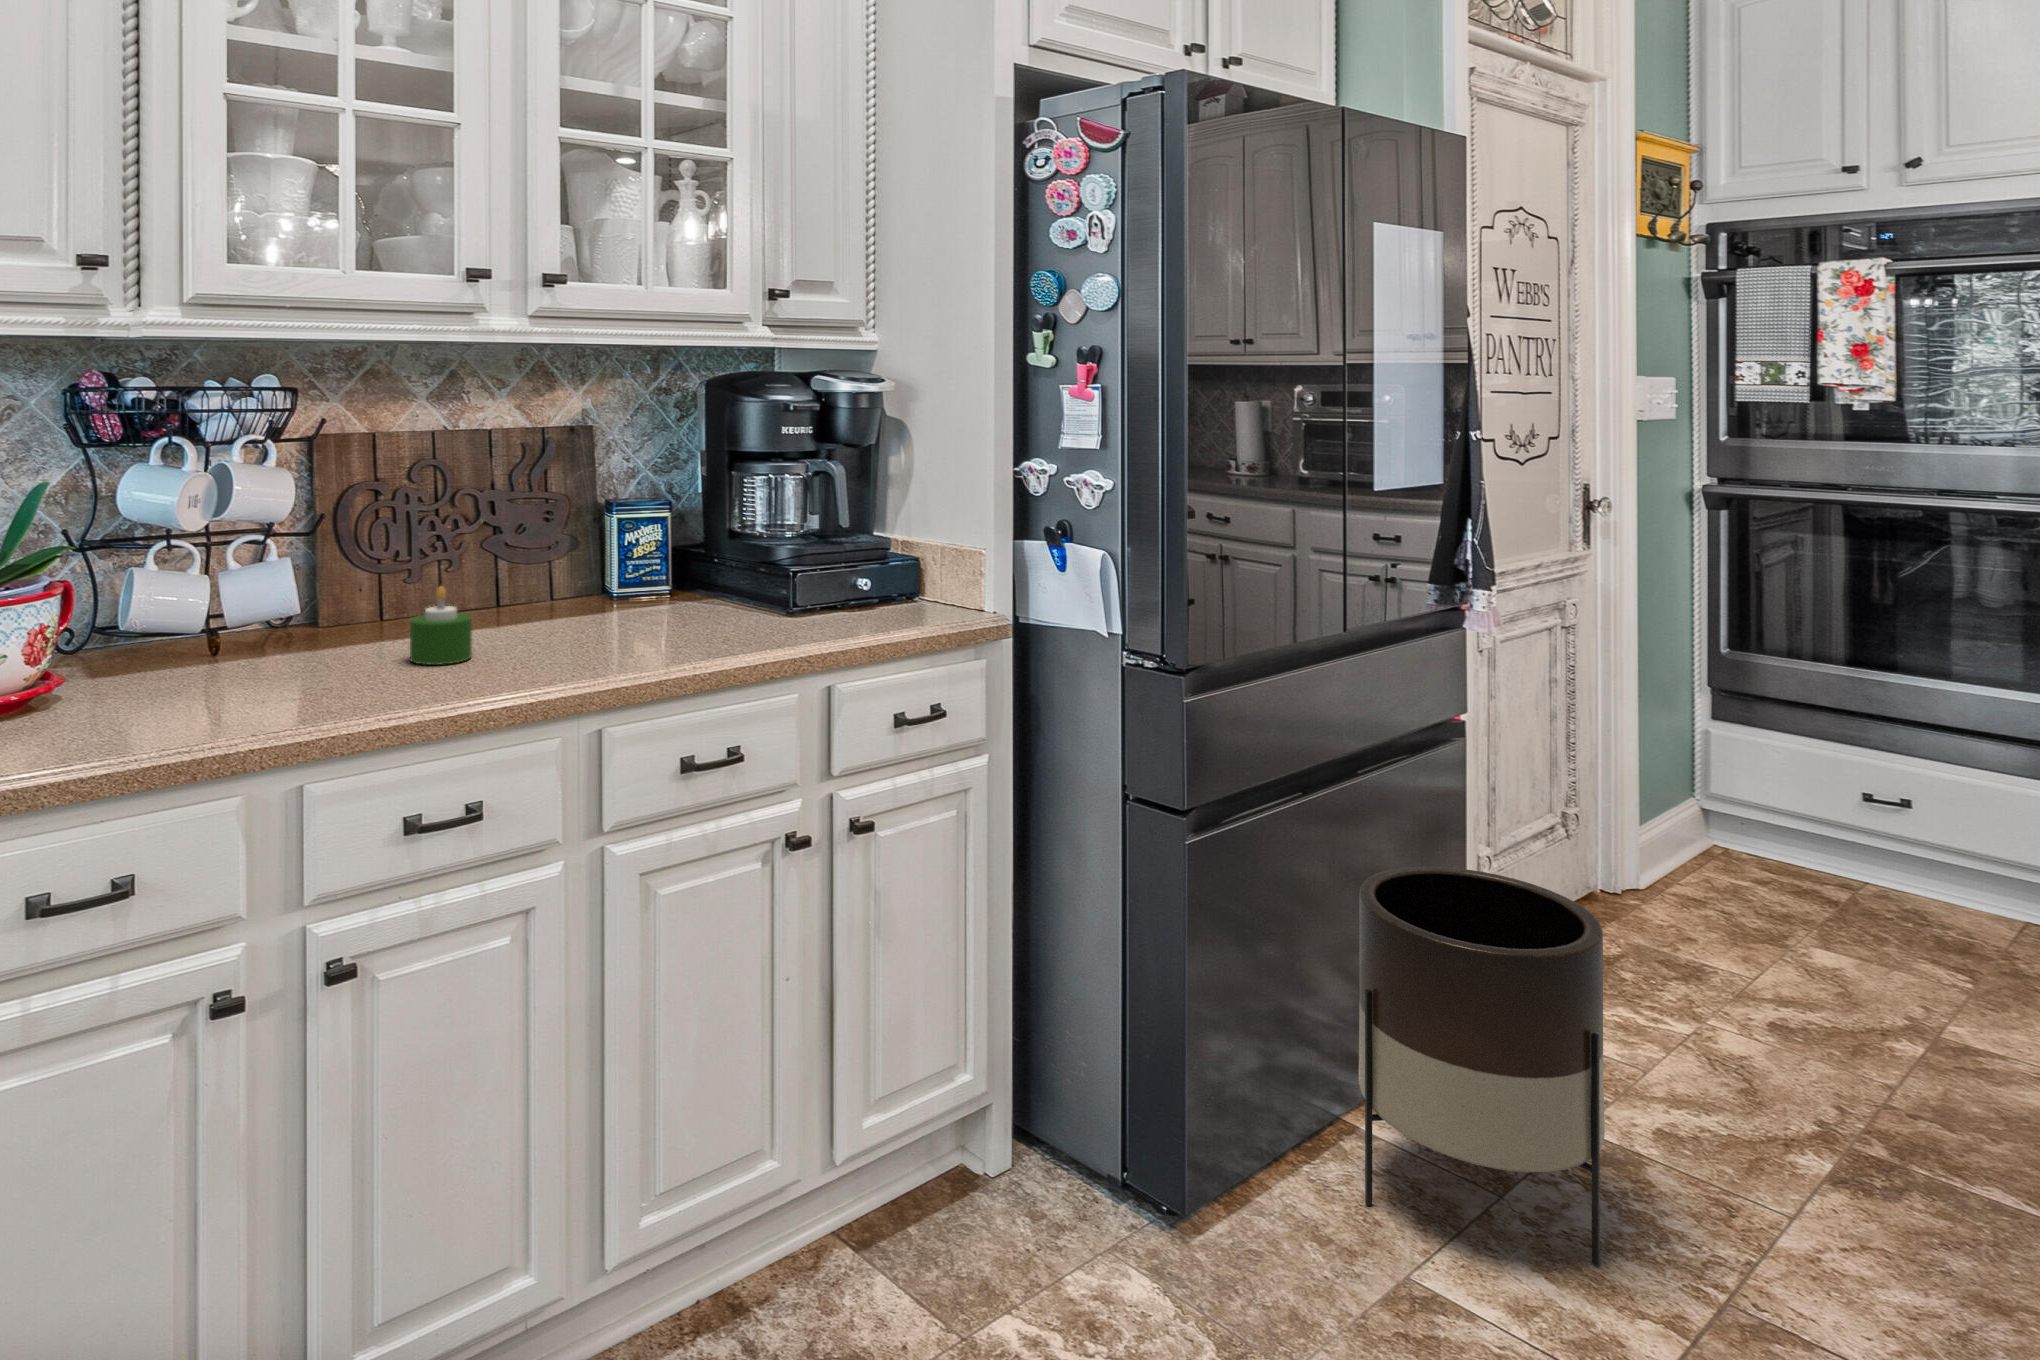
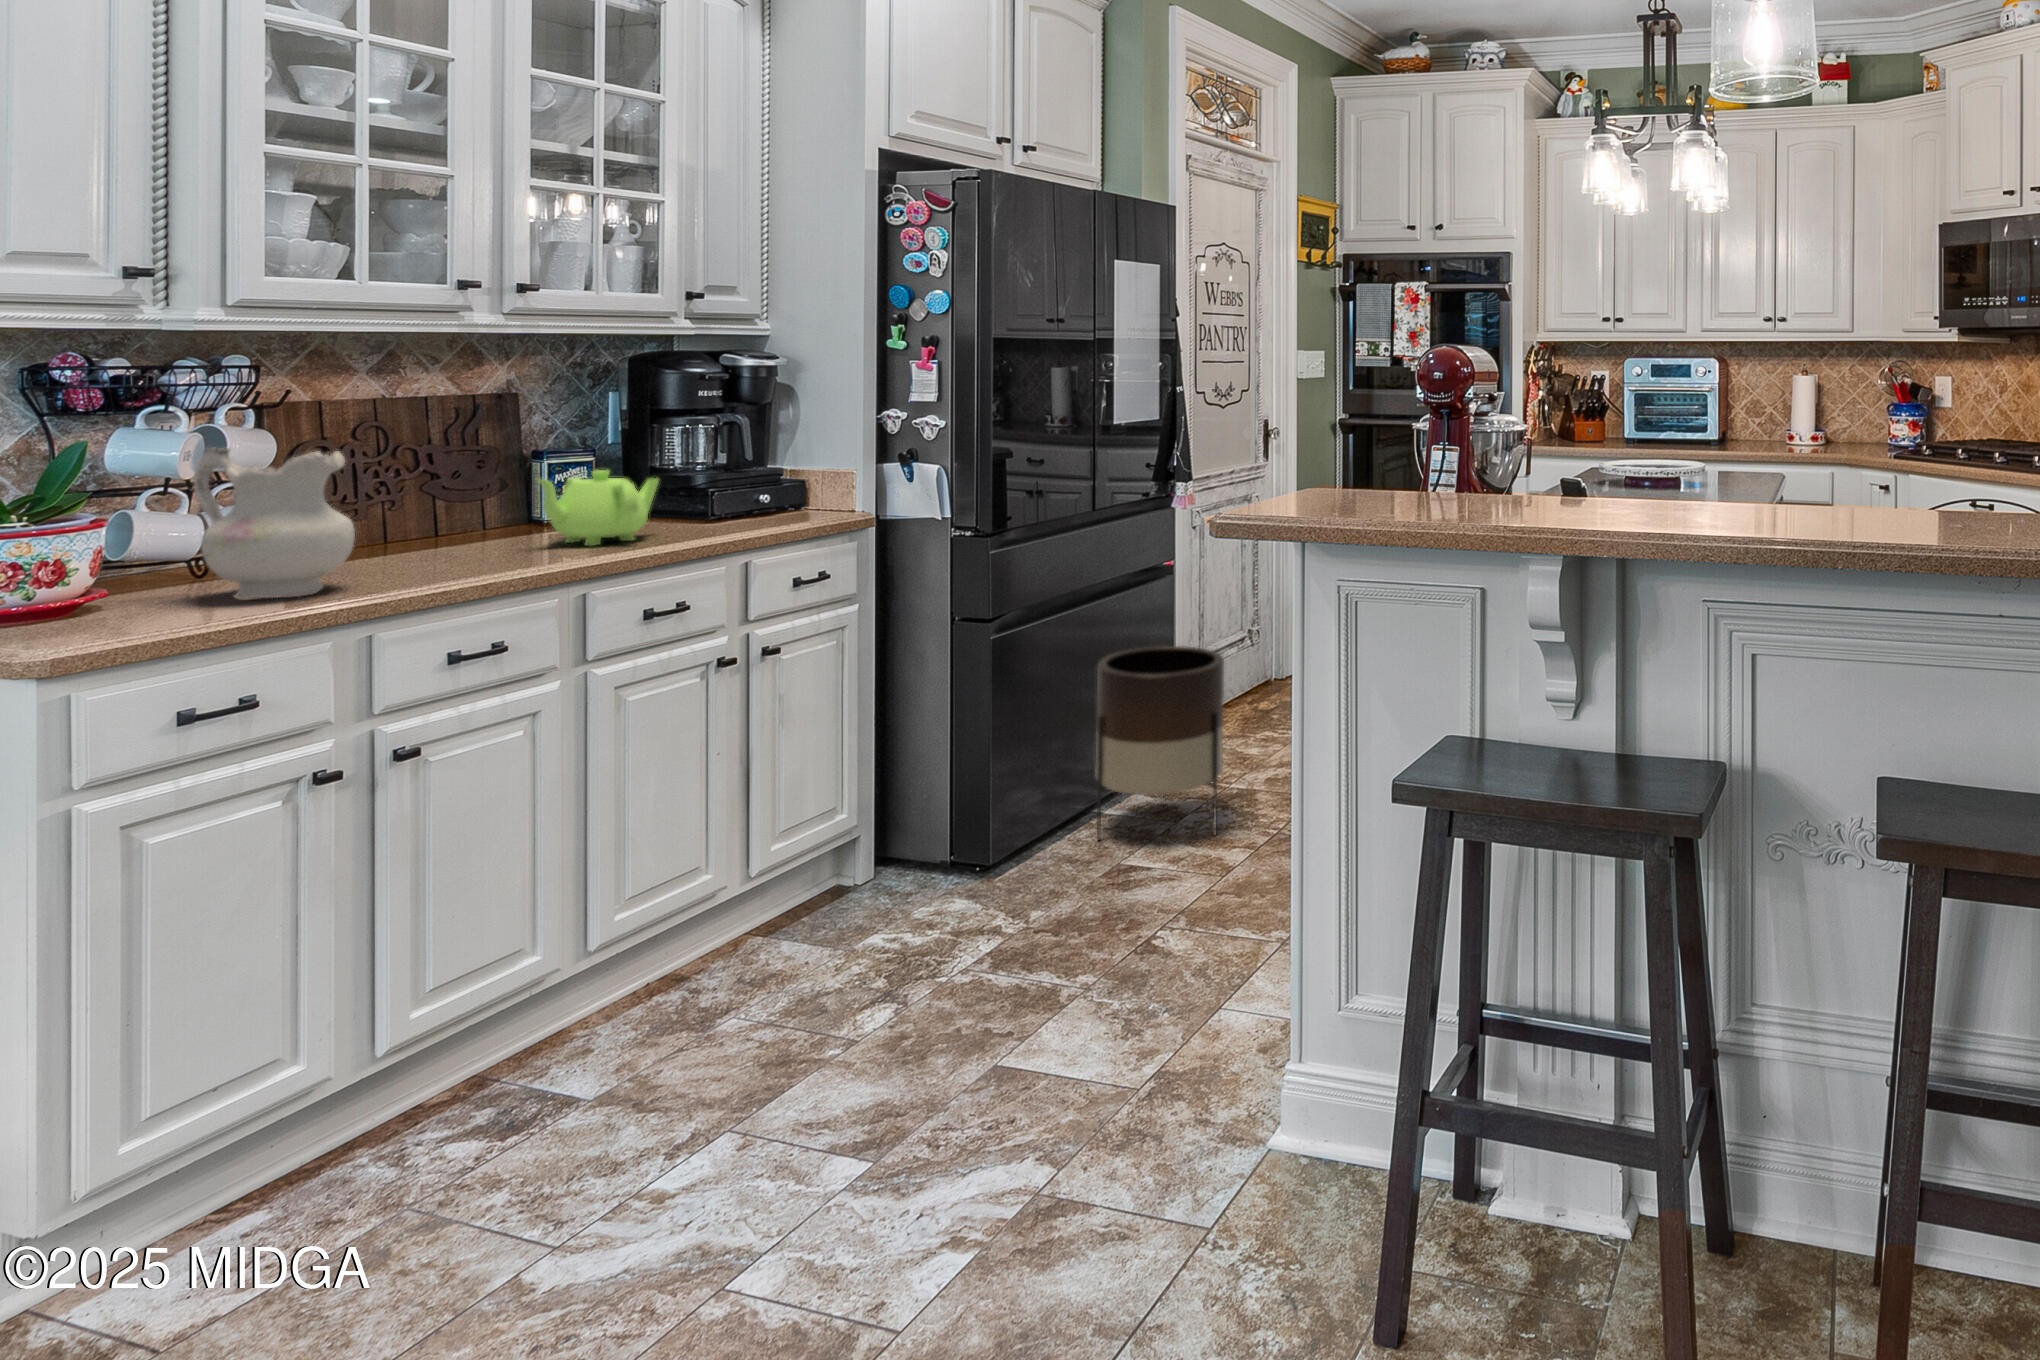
ceramic pitcher: none [139,493,312,714] -> present [194,447,355,599]
teapot: none [562,536,721,646] -> present [537,470,659,546]
candle: present [410,586,472,665] -> none [407,510,462,566]

